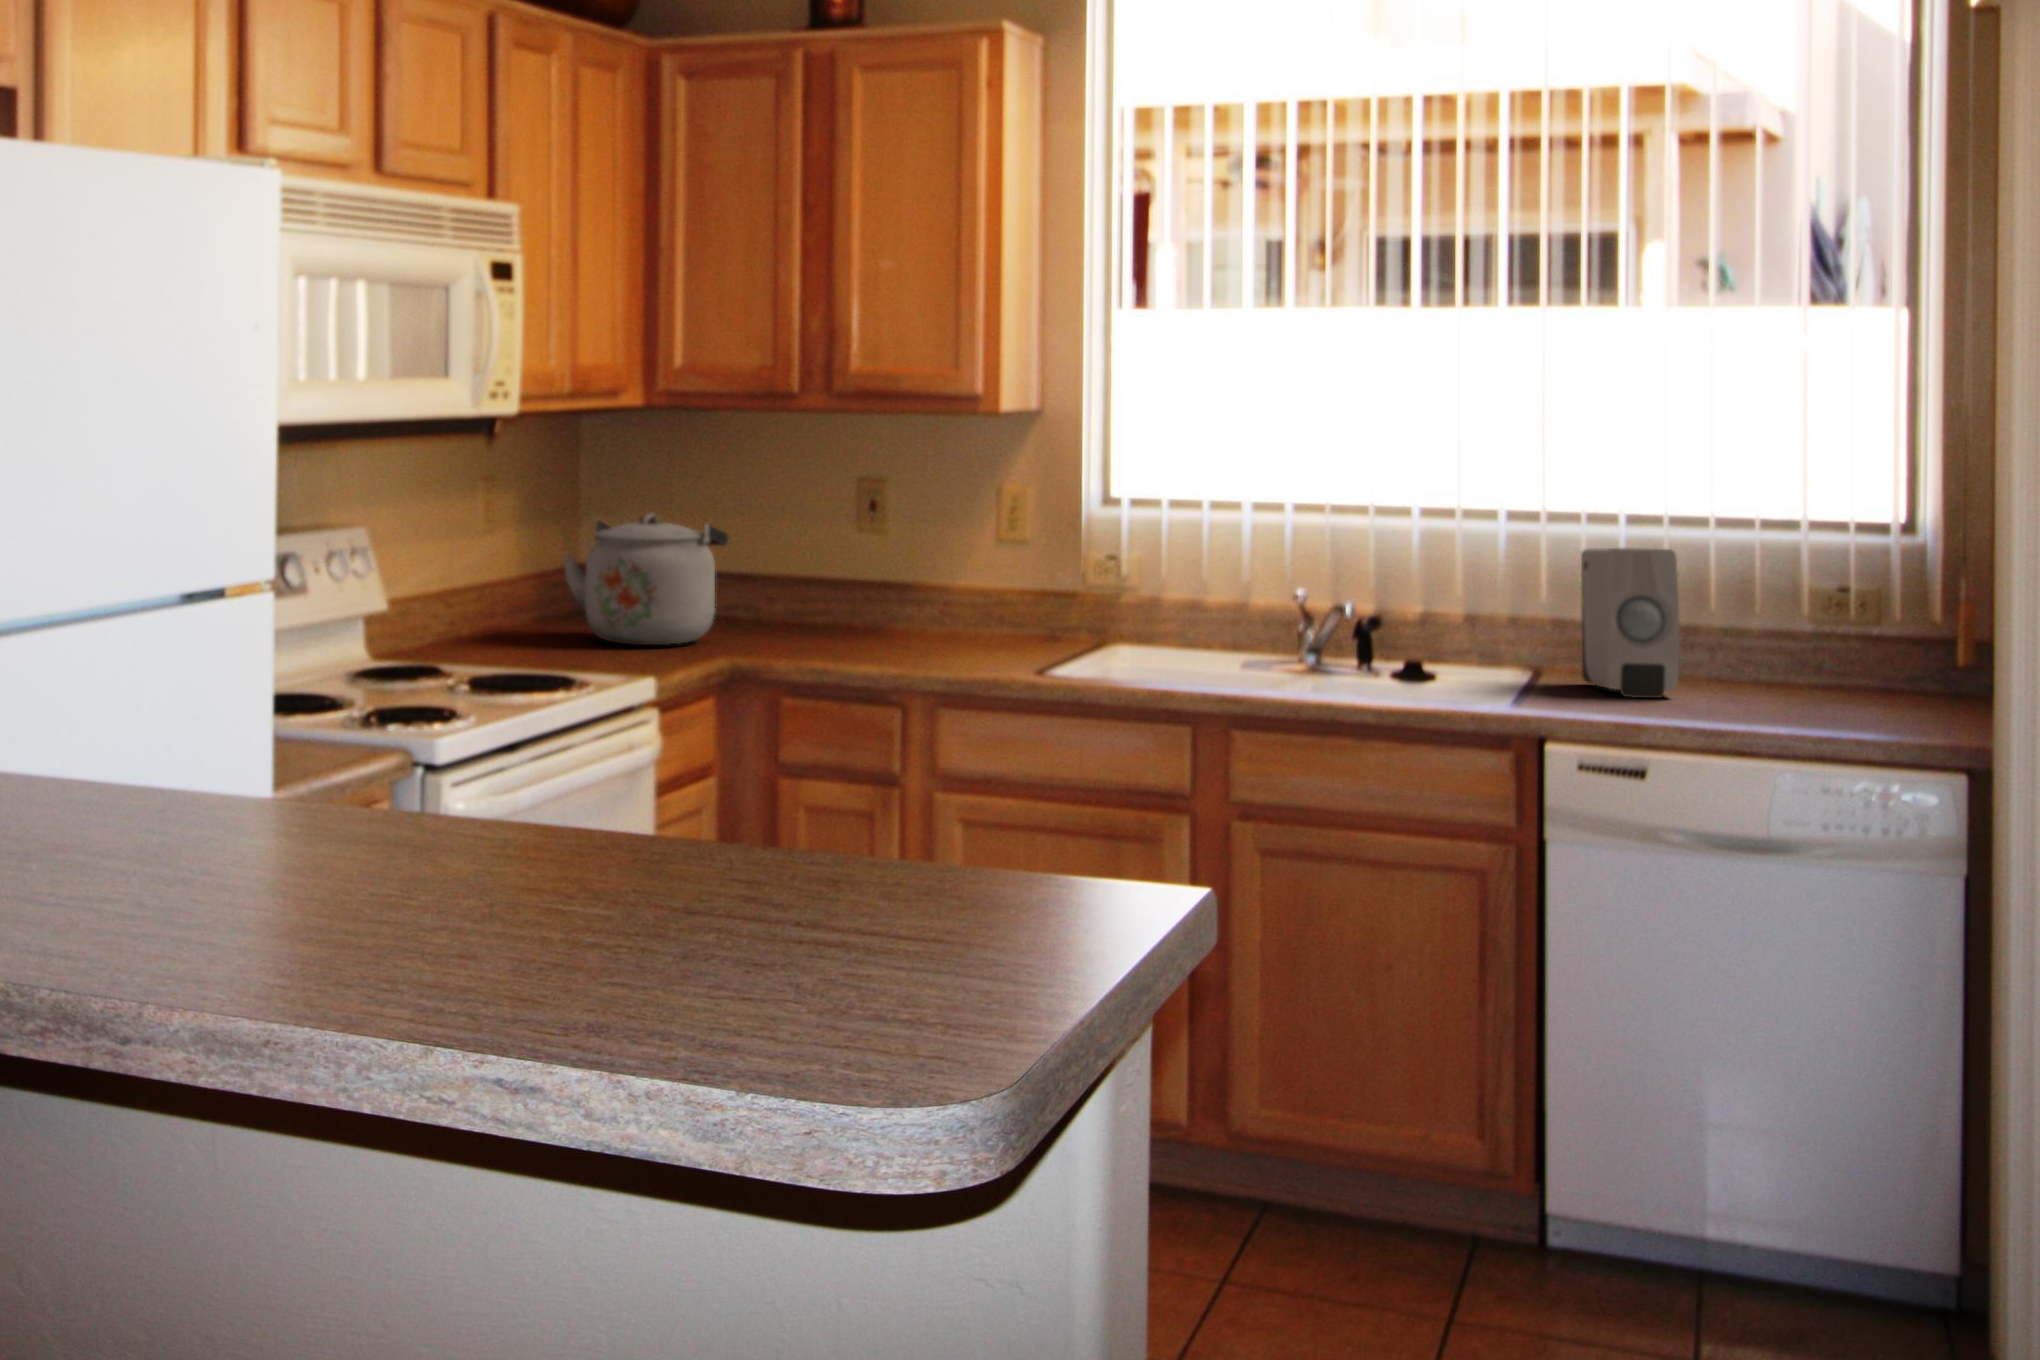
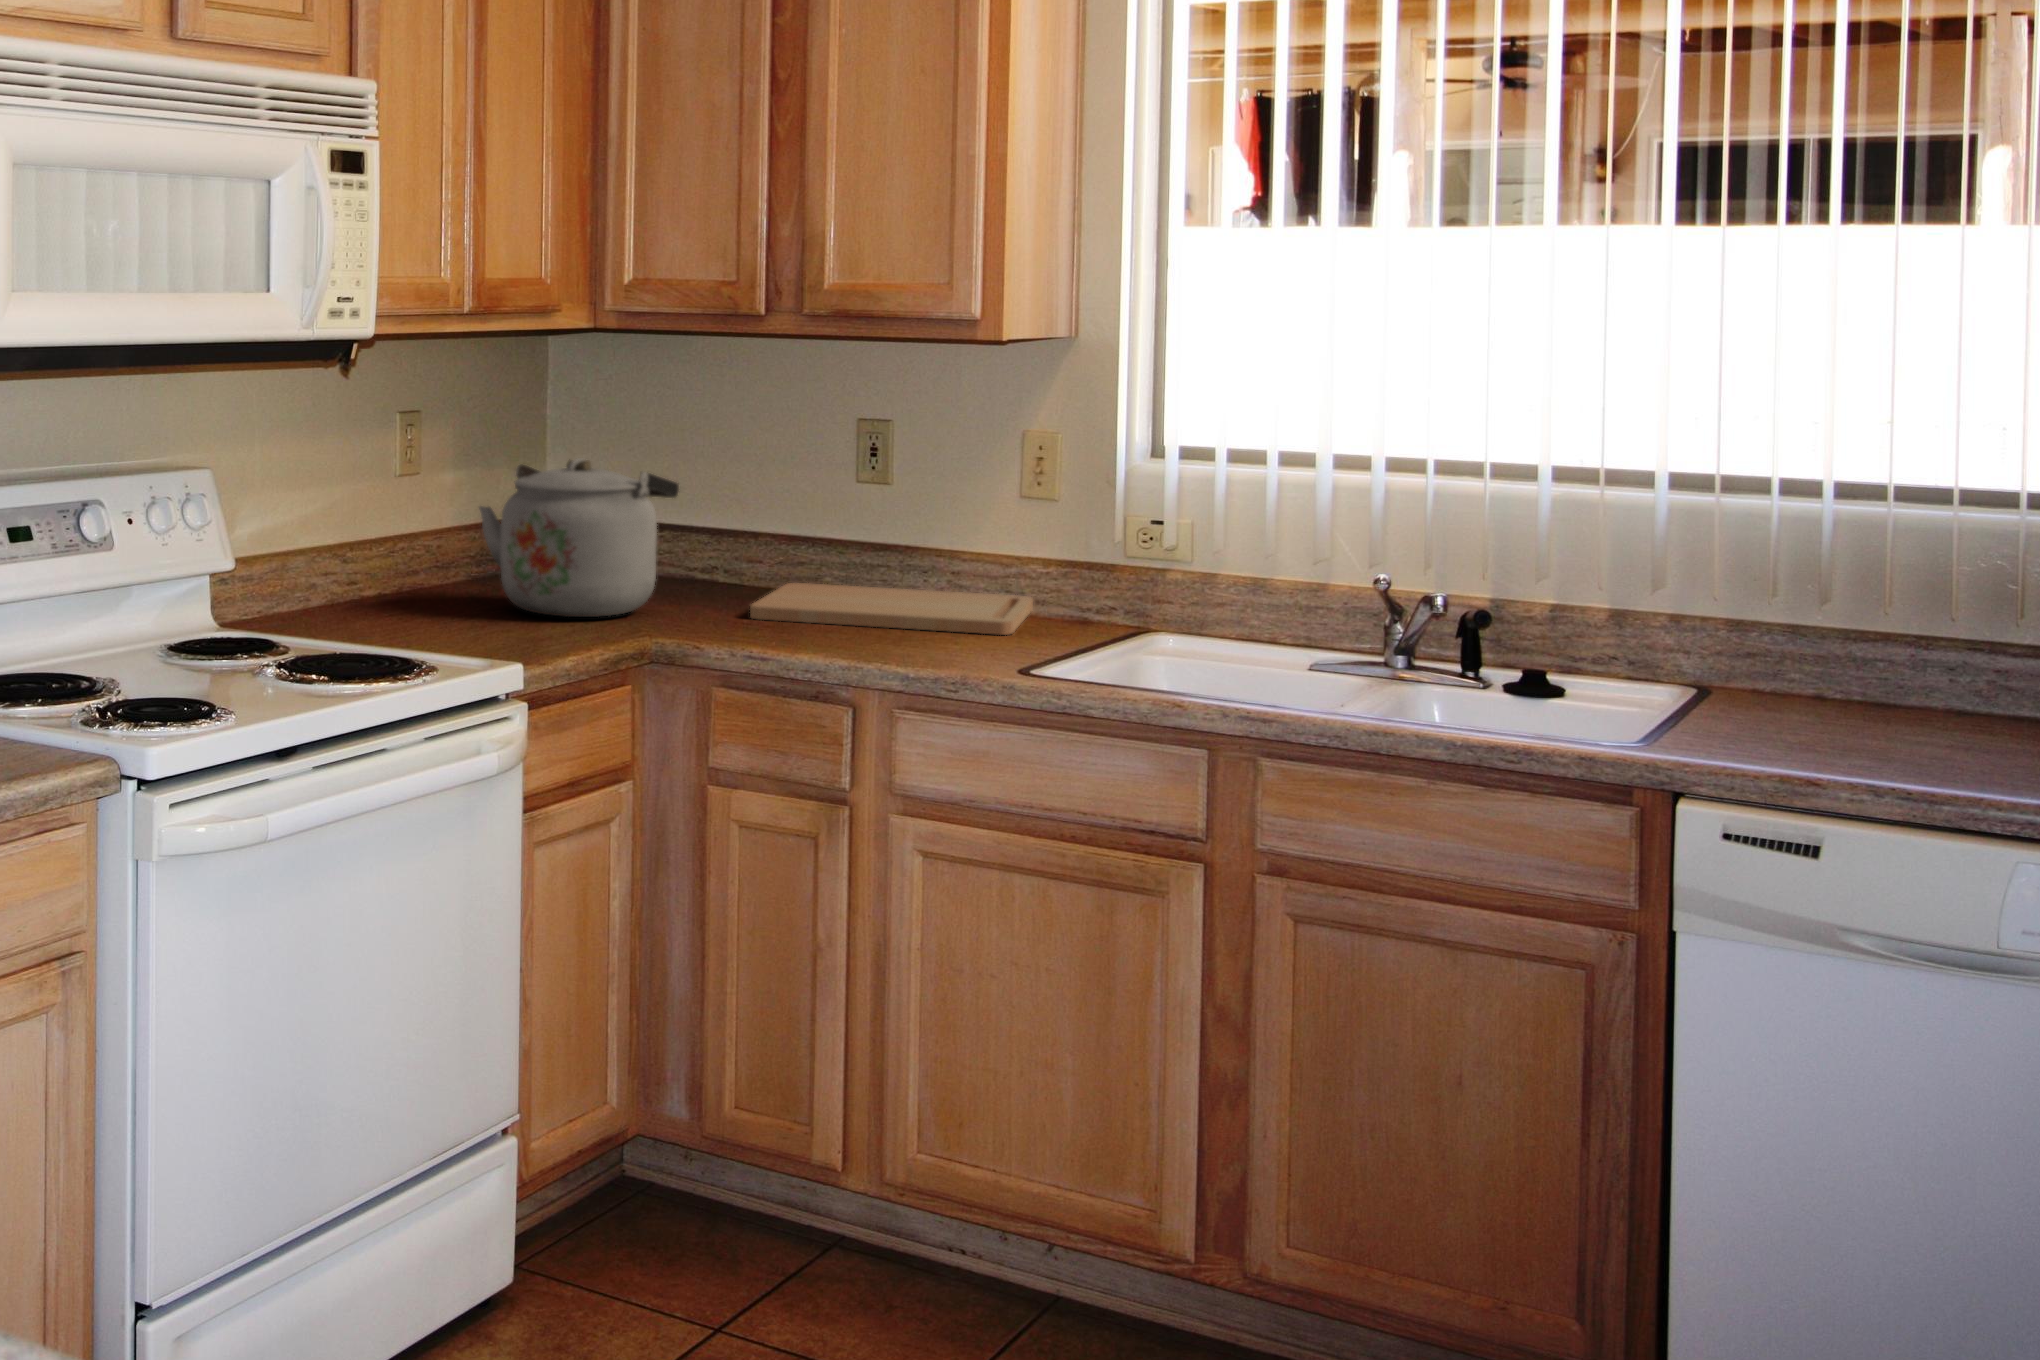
soap dispenser: present [1581,548,1680,698] -> none [1758,531,1893,737]
cutting board: none [793,616,1012,649] -> present [750,583,1033,635]

